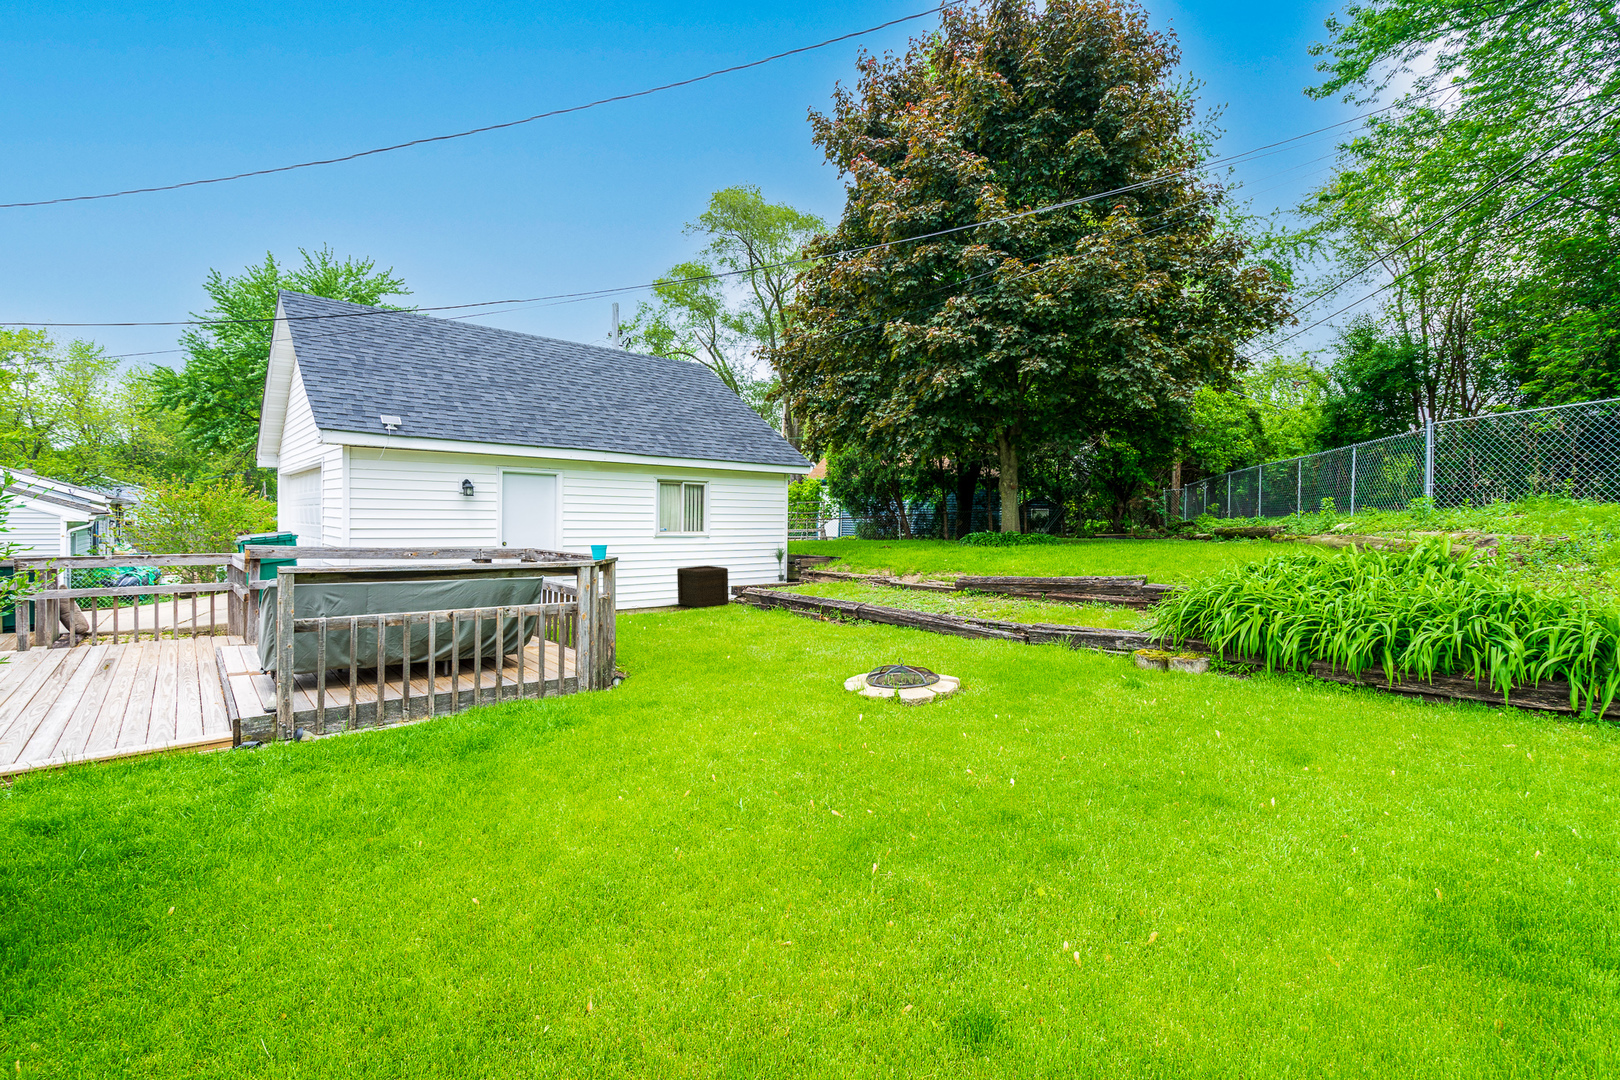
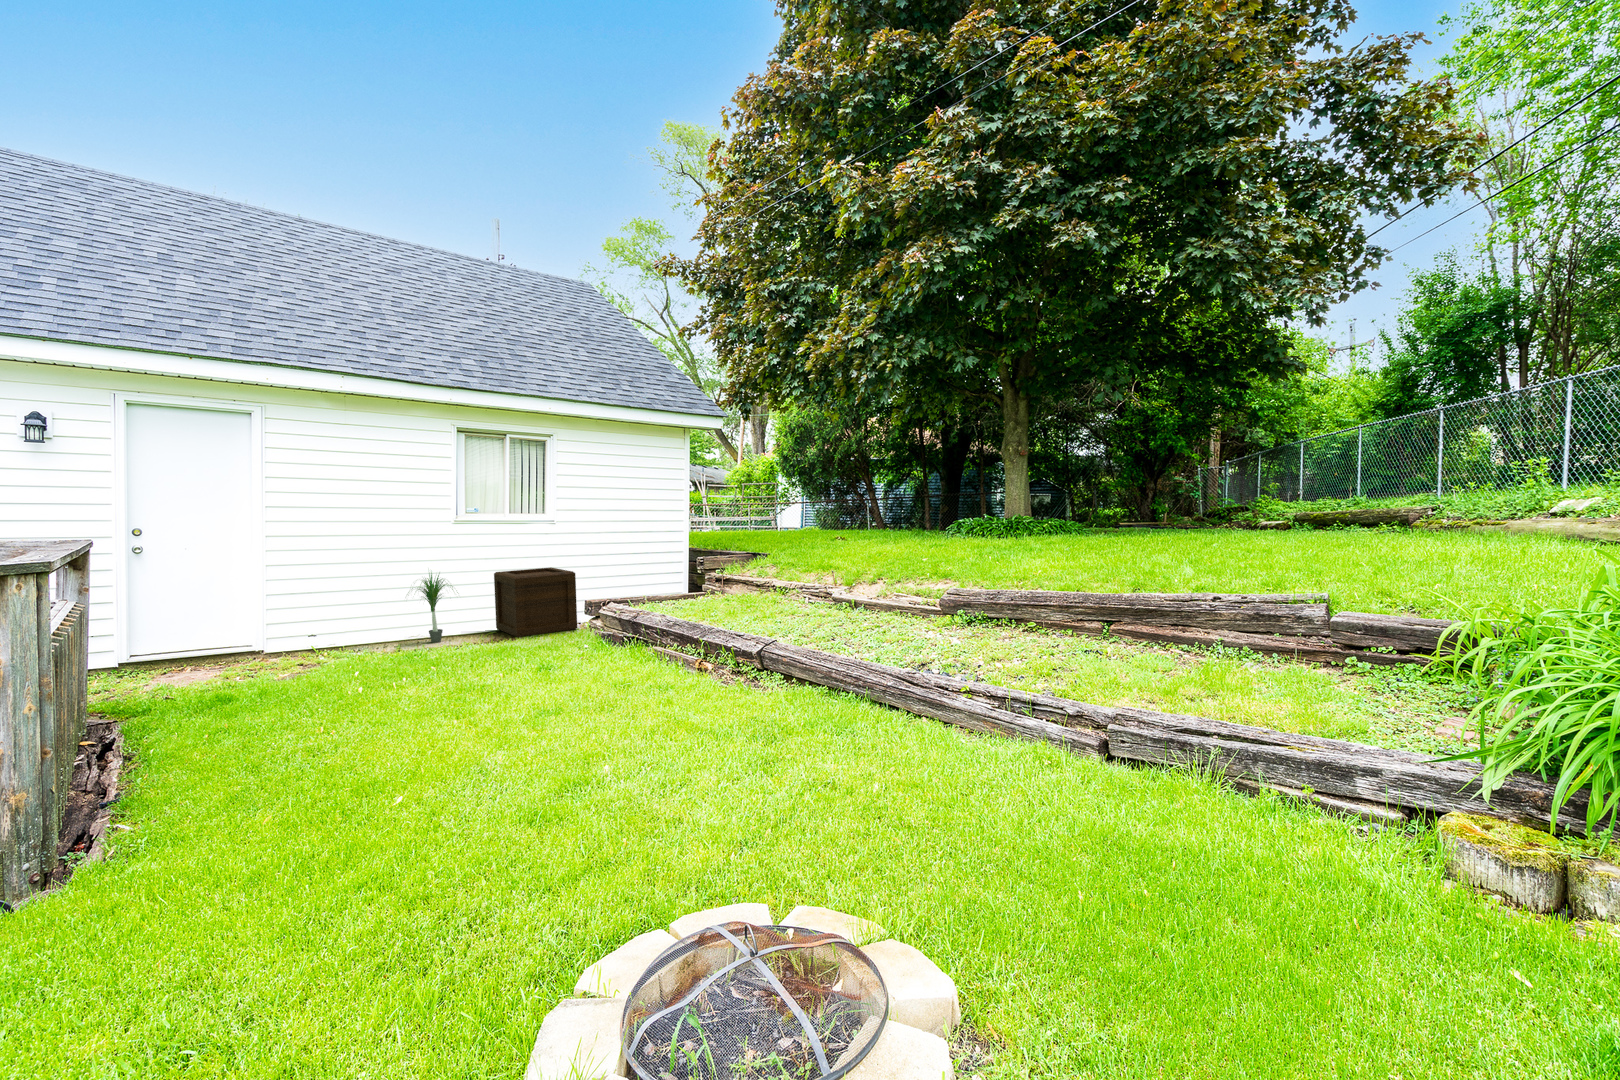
potted plant: present [775,548,785,581] -> present [418,573,453,643]

